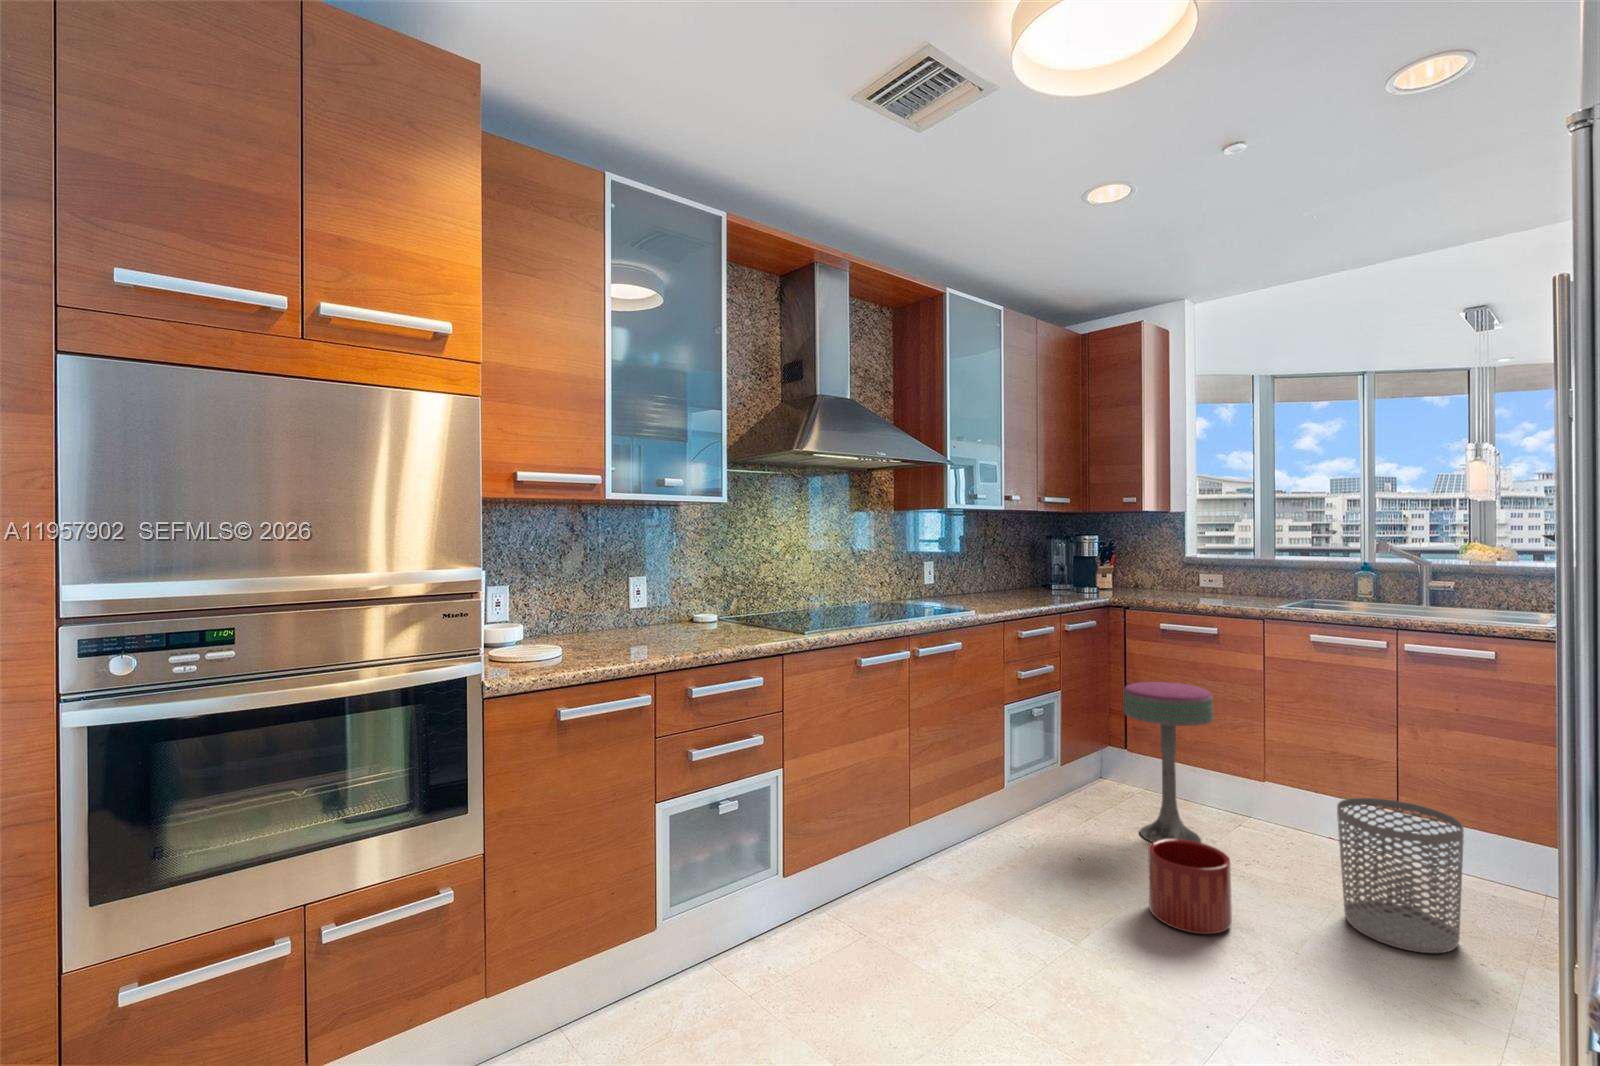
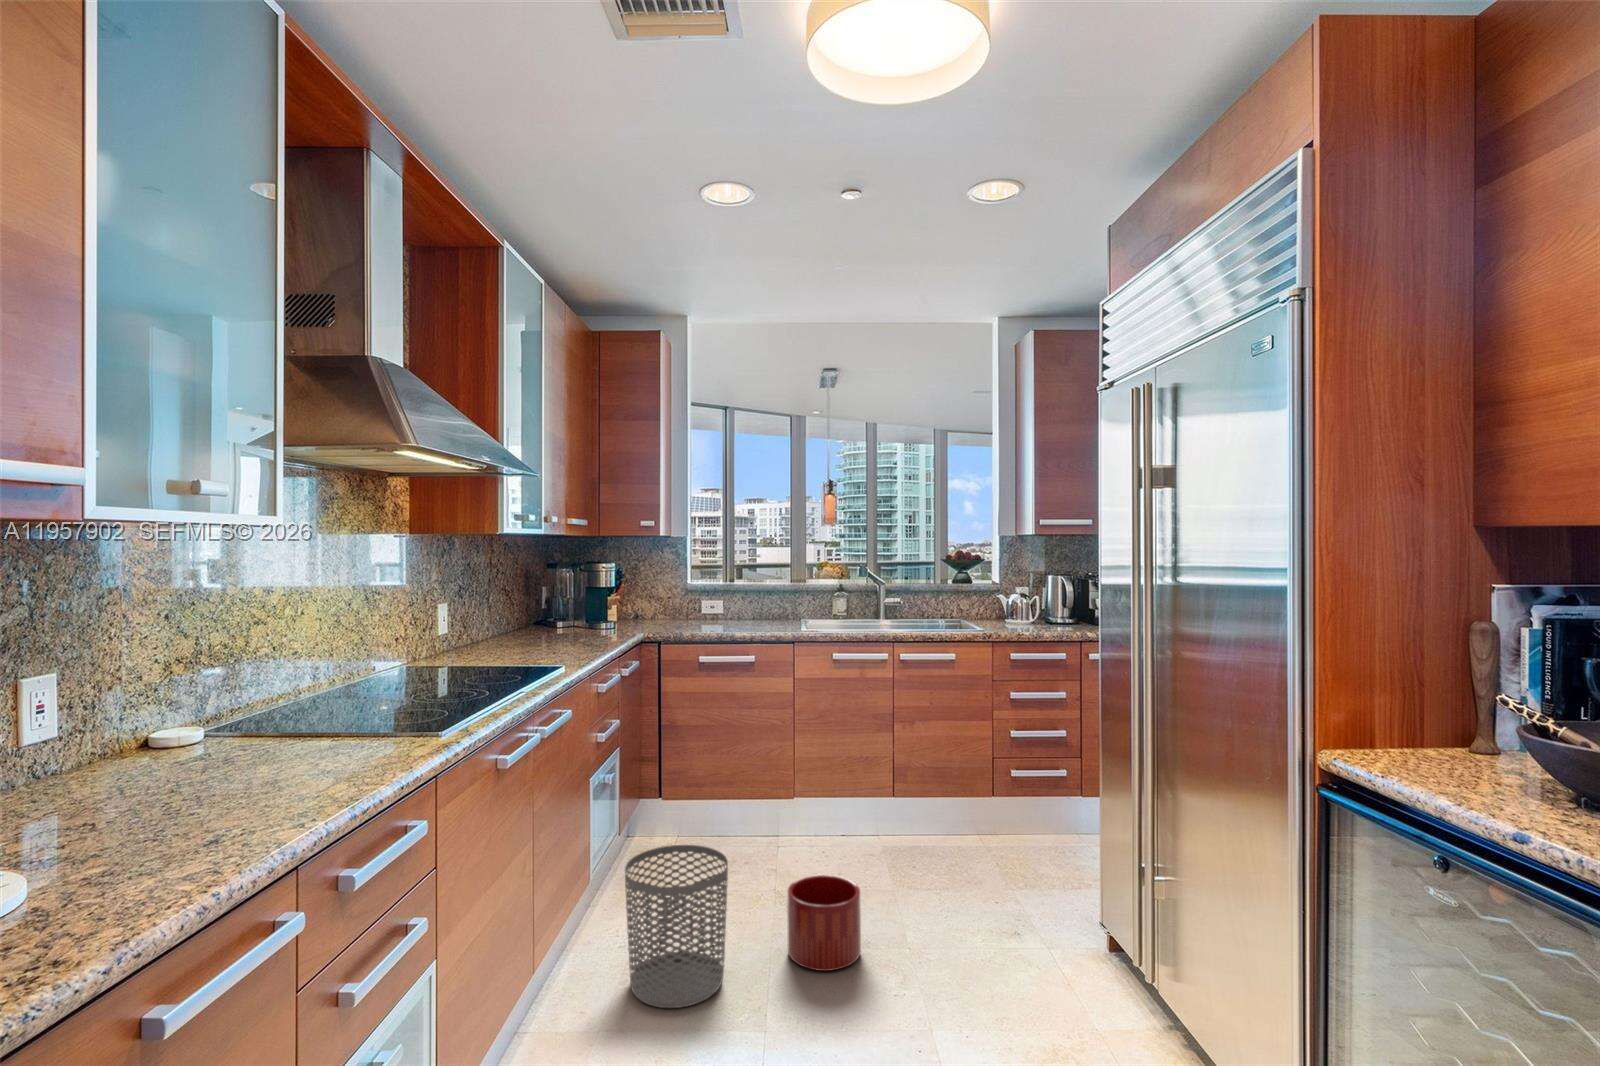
bar stool: present [1123,682,1214,843] -> none [696,715,779,886]
waste bin: present [1337,798,1464,953] -> present [625,845,728,1008]

